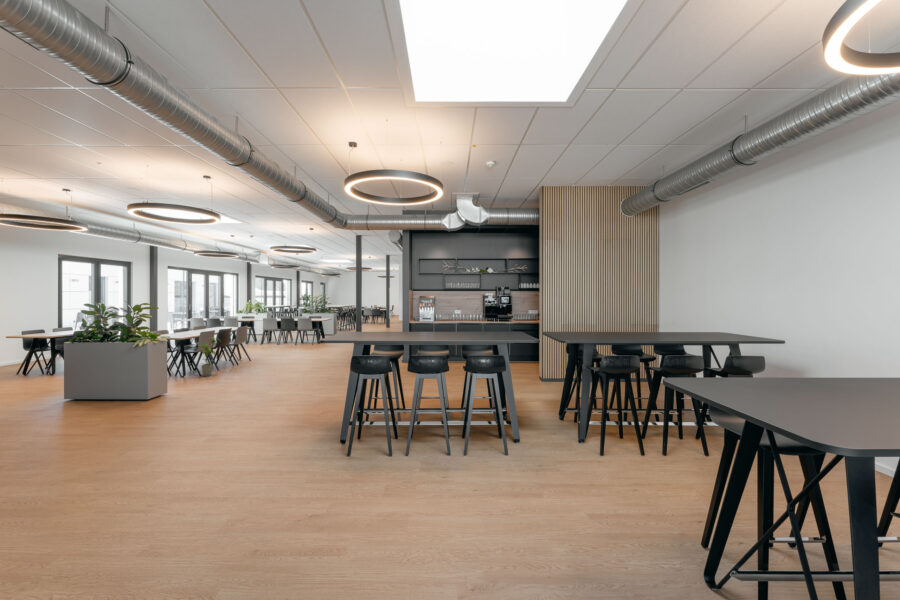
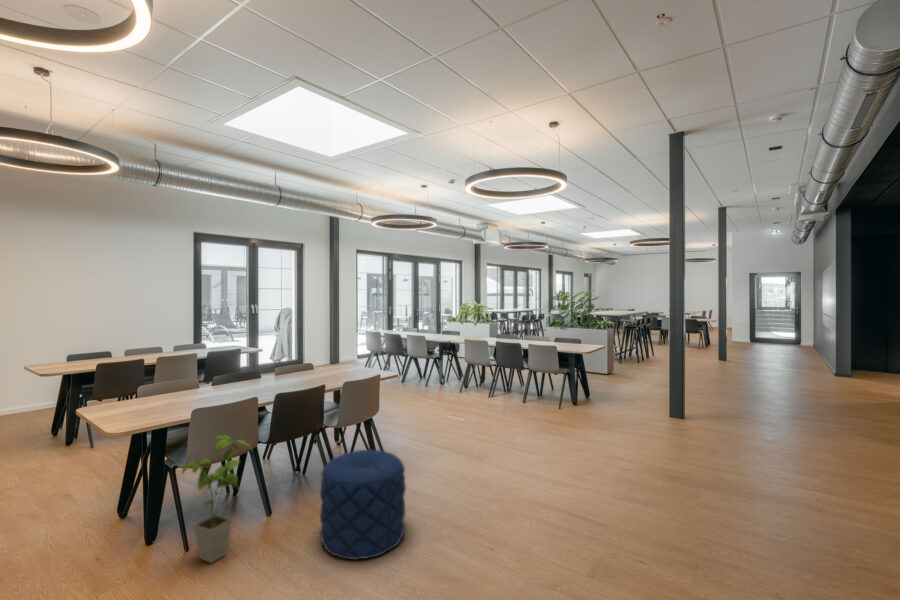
pouf: none [240,344,270,371] -> present [320,450,406,560]

